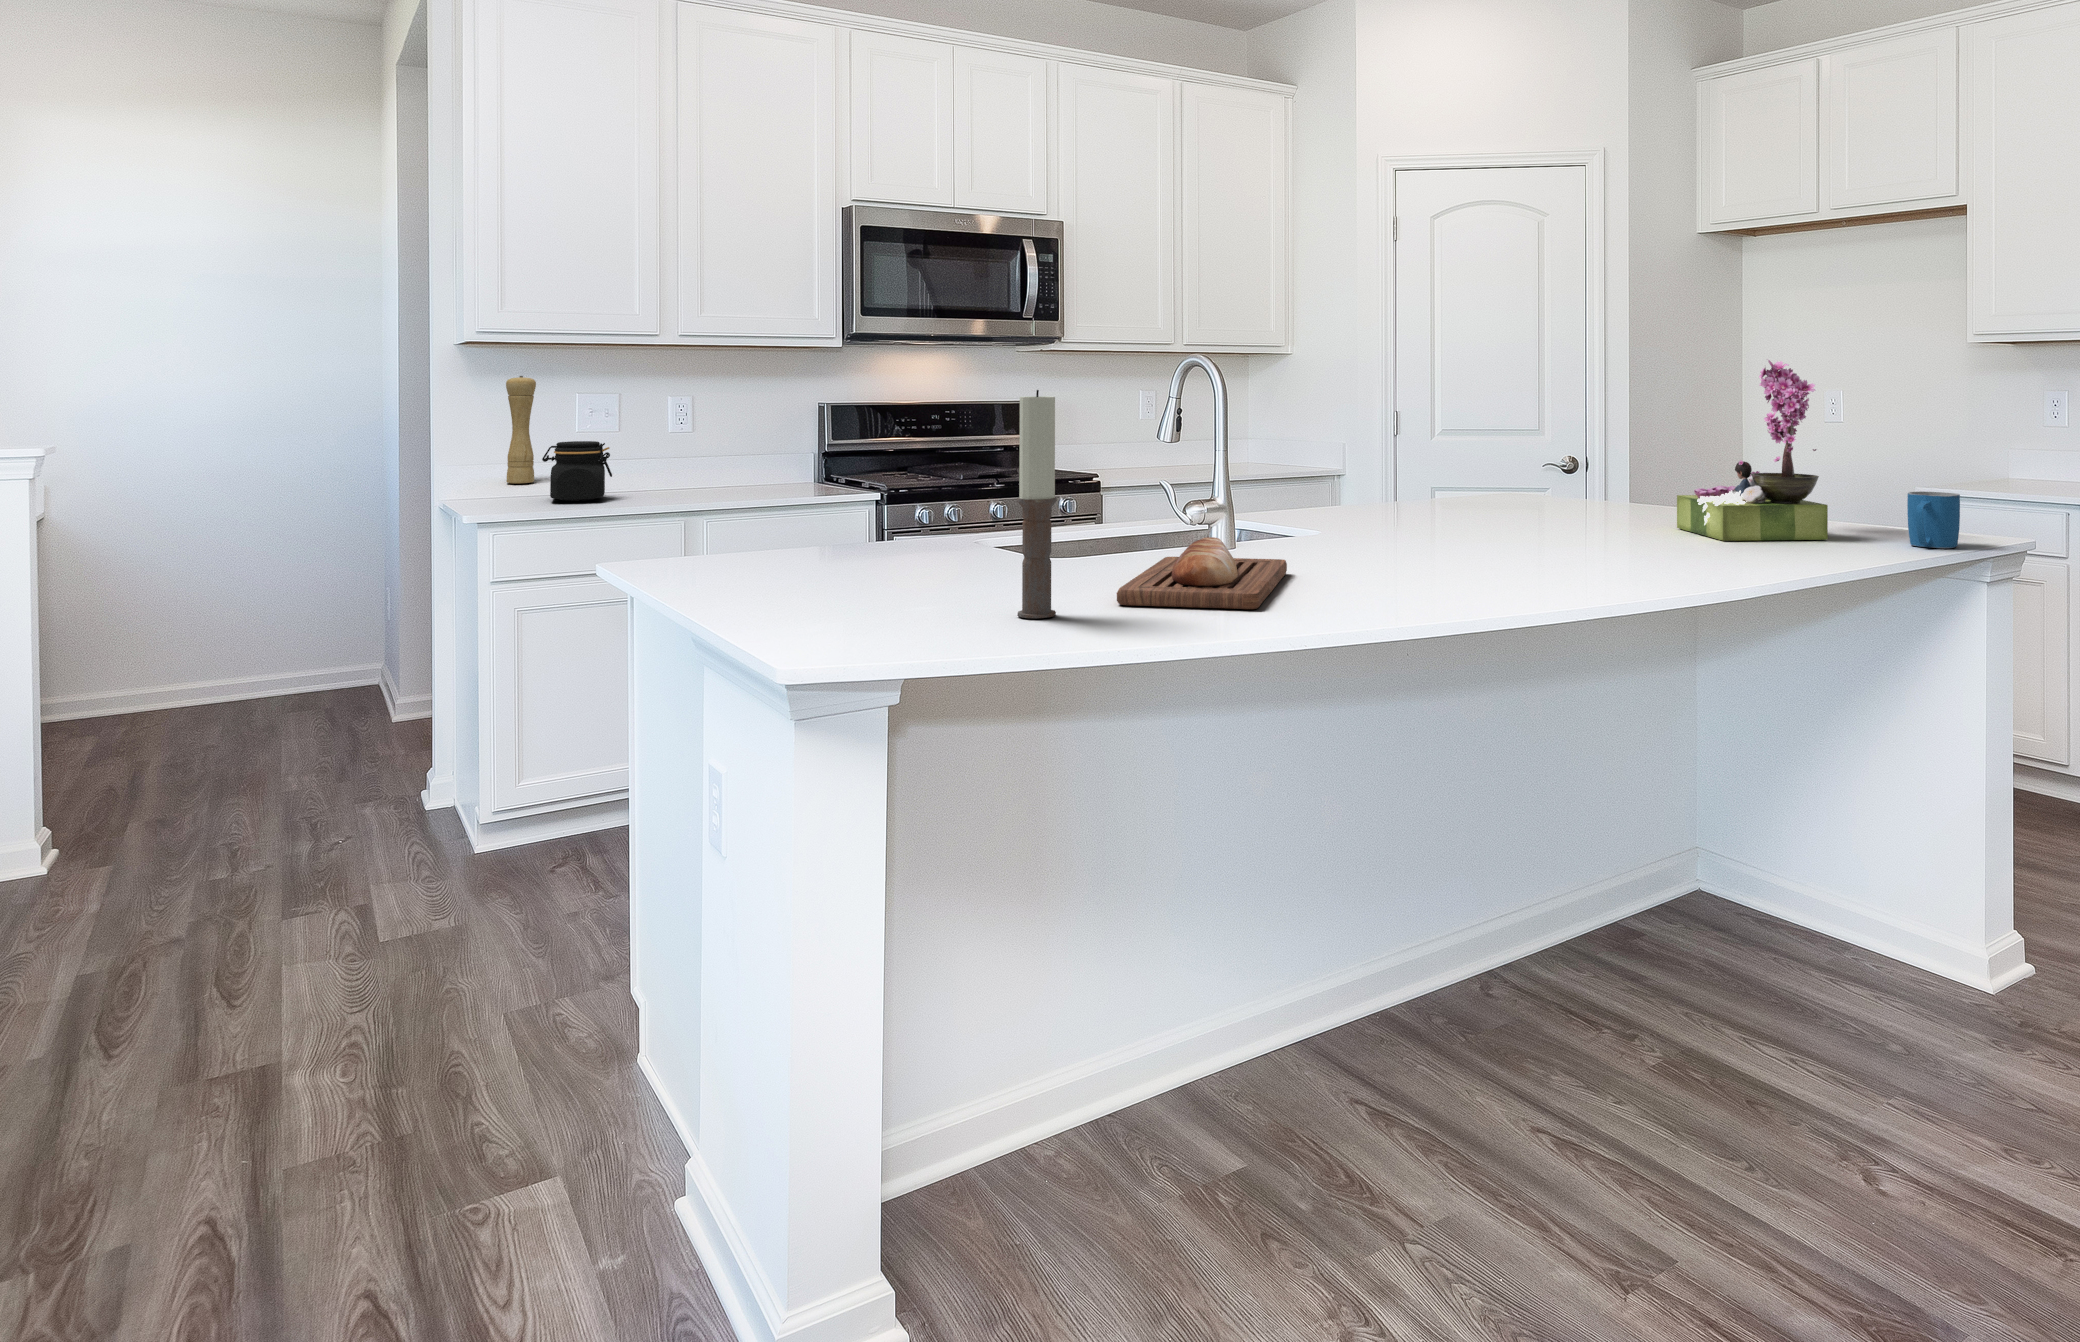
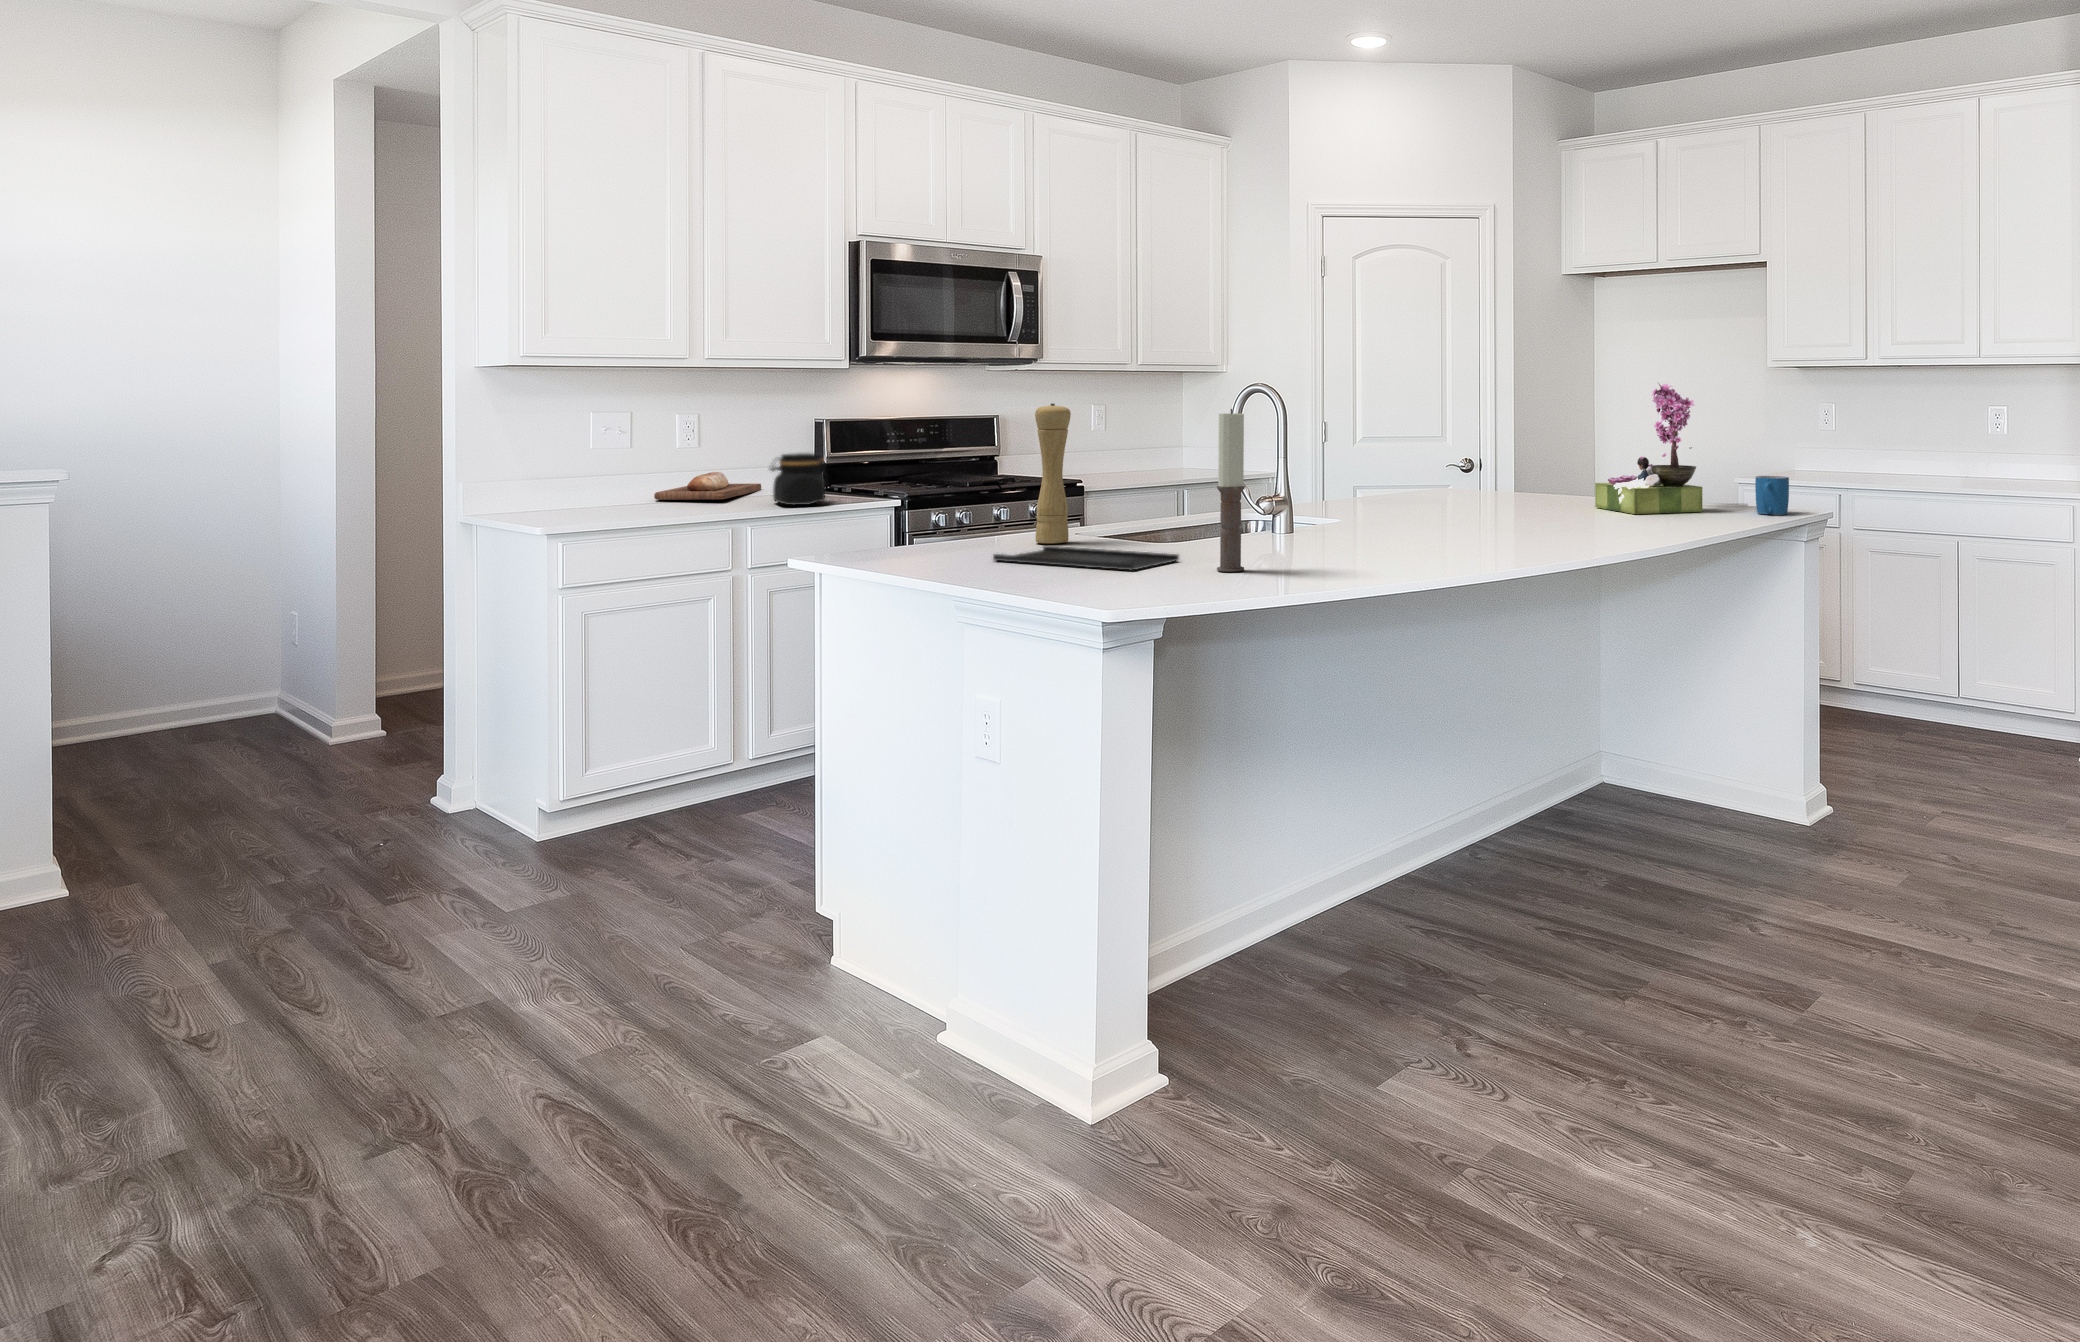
pepper mill: present [506,376,536,483] -> present [1035,403,1071,544]
jar: present [542,441,612,501] -> present [770,453,827,505]
bread loaf: present [1117,537,1287,609] -> present [654,472,761,500]
tray: none [774,566,998,610] -> present [993,546,1179,570]

